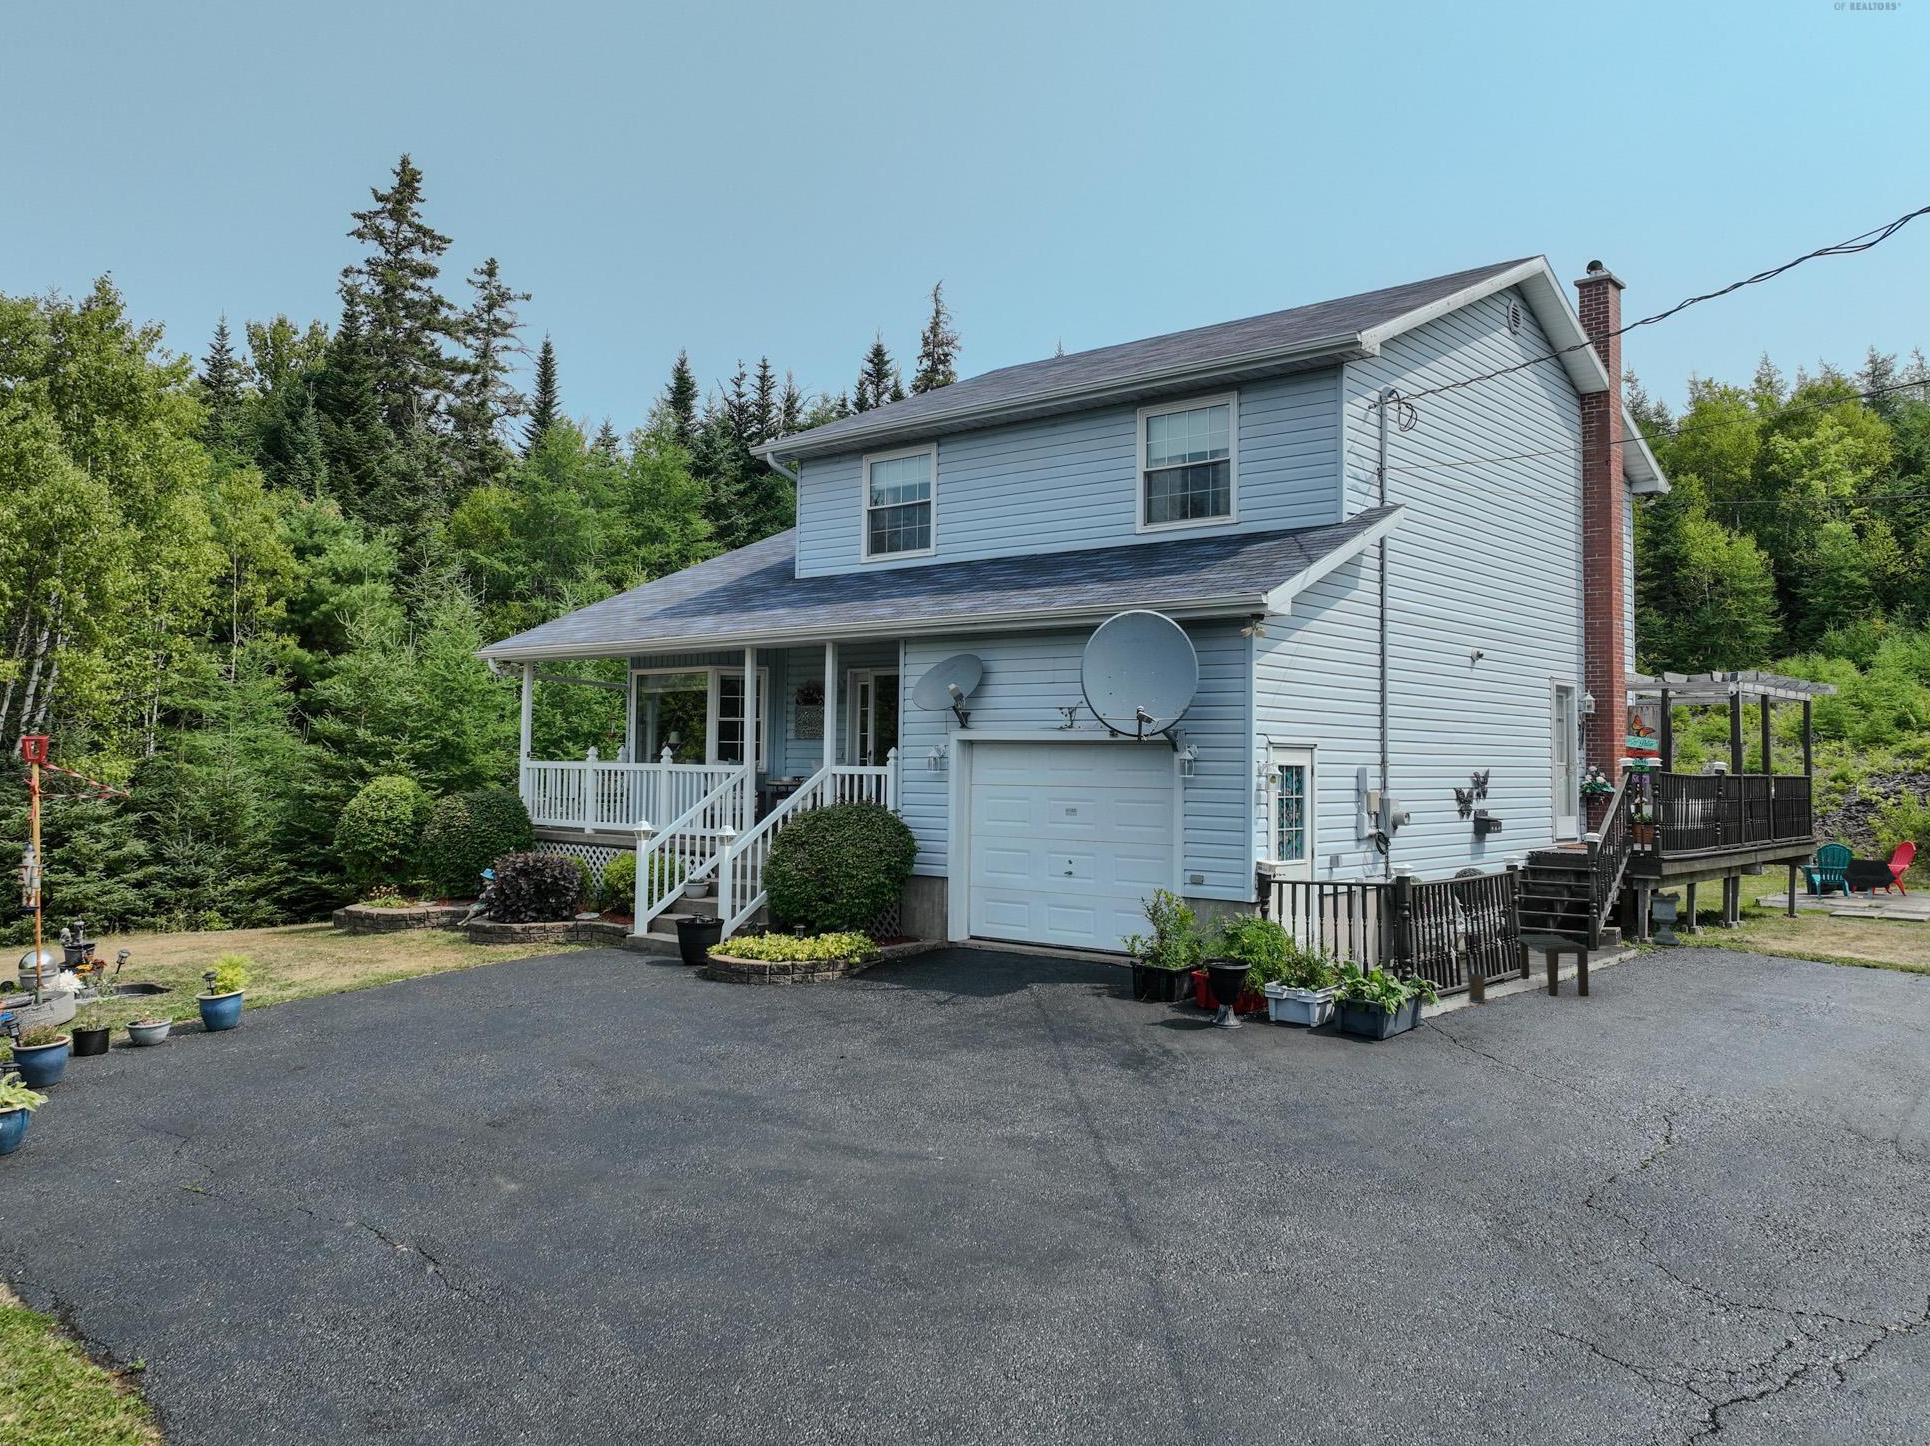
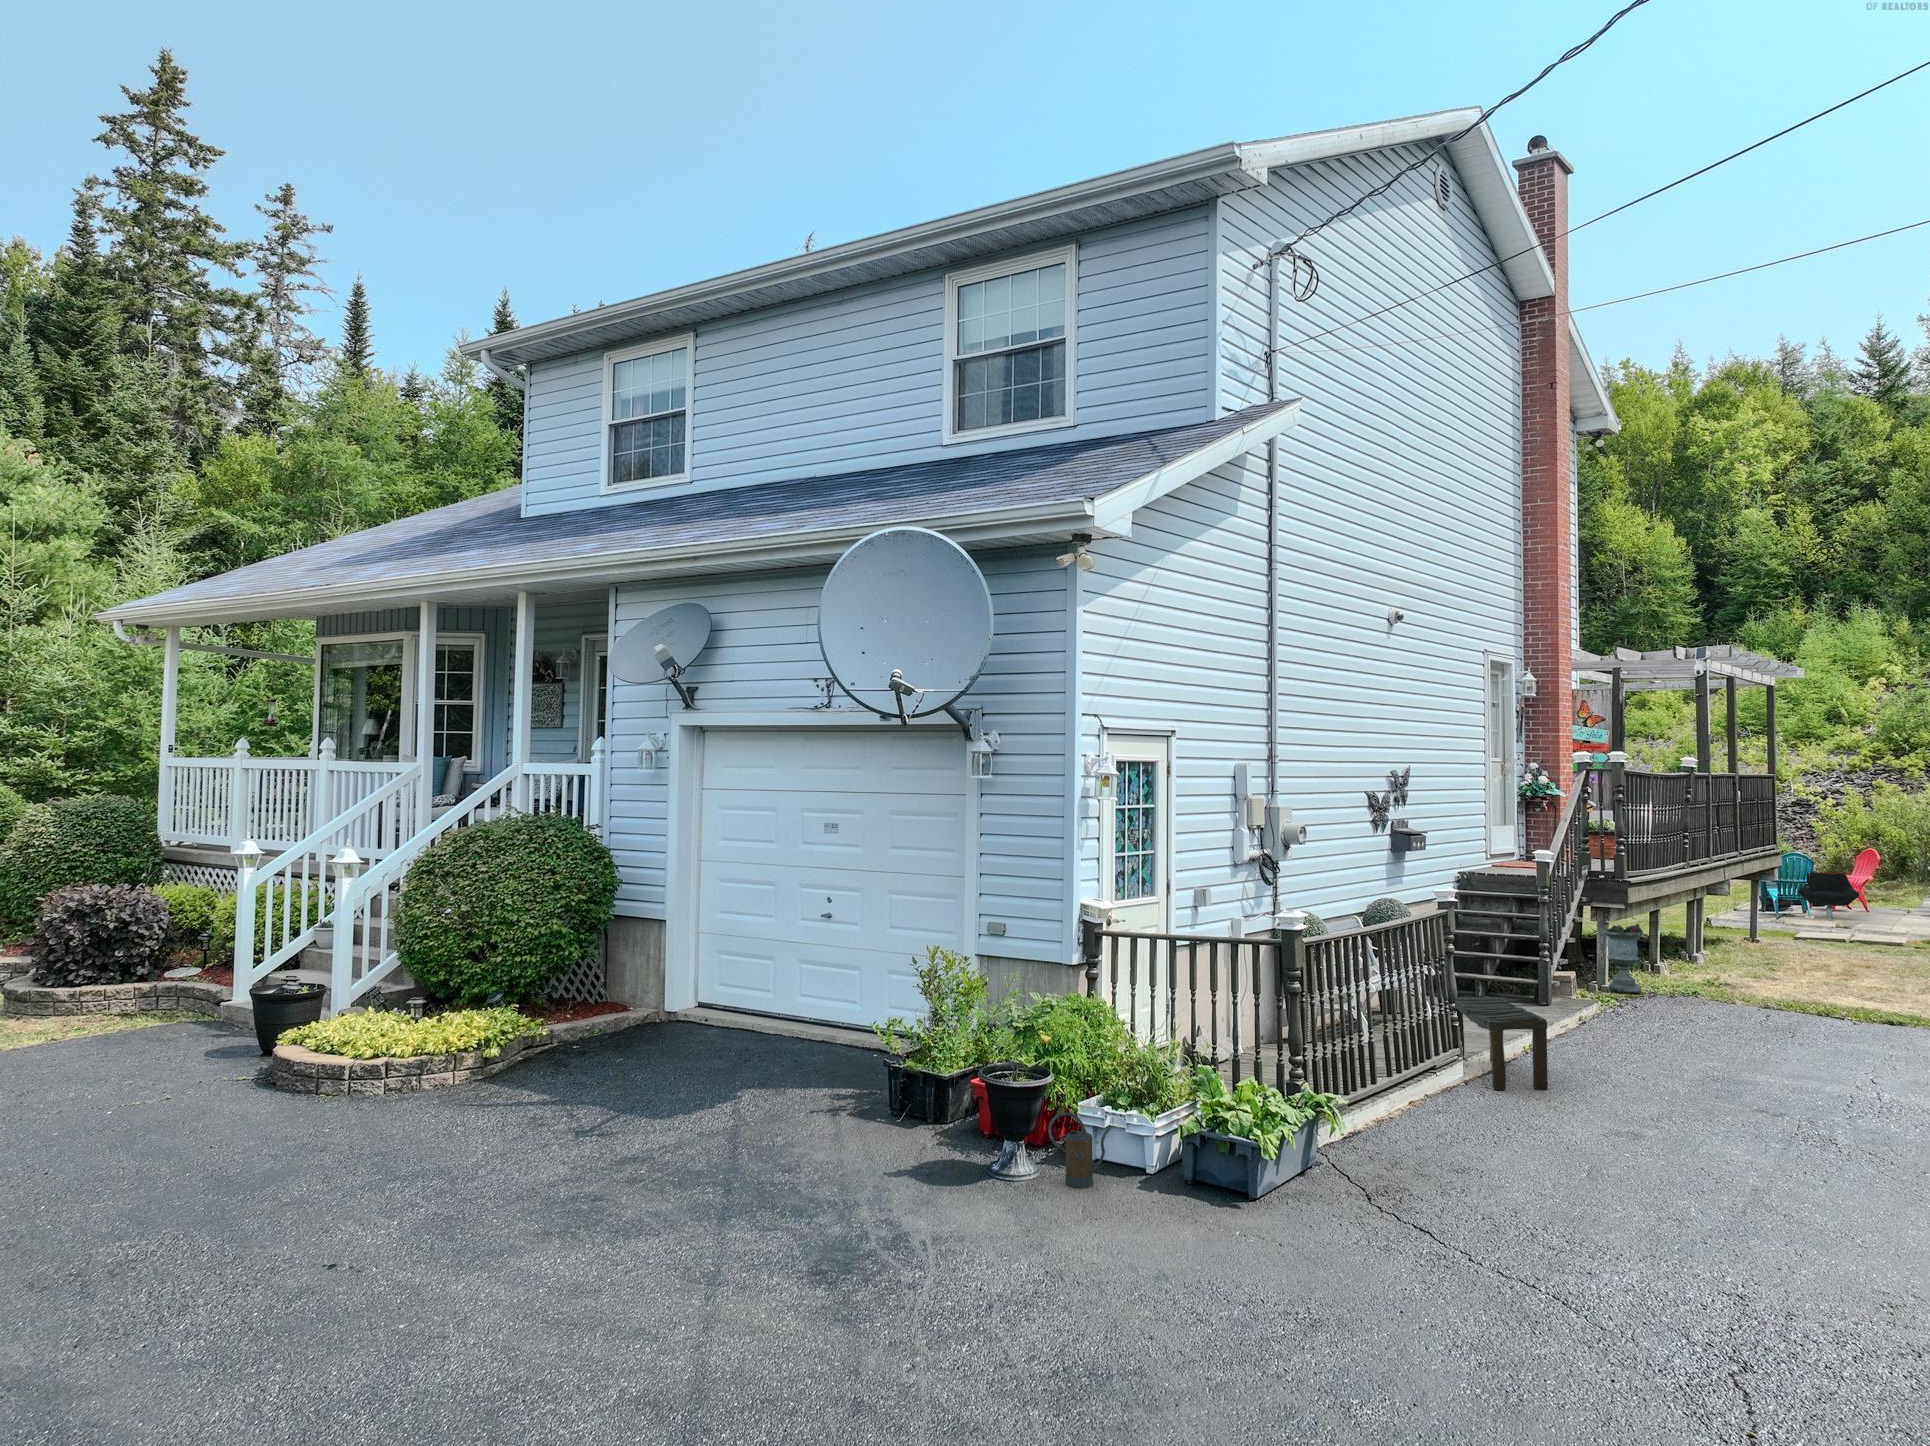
watering can: present [1468,964,1485,1003] -> present [1048,1112,1111,1188]

